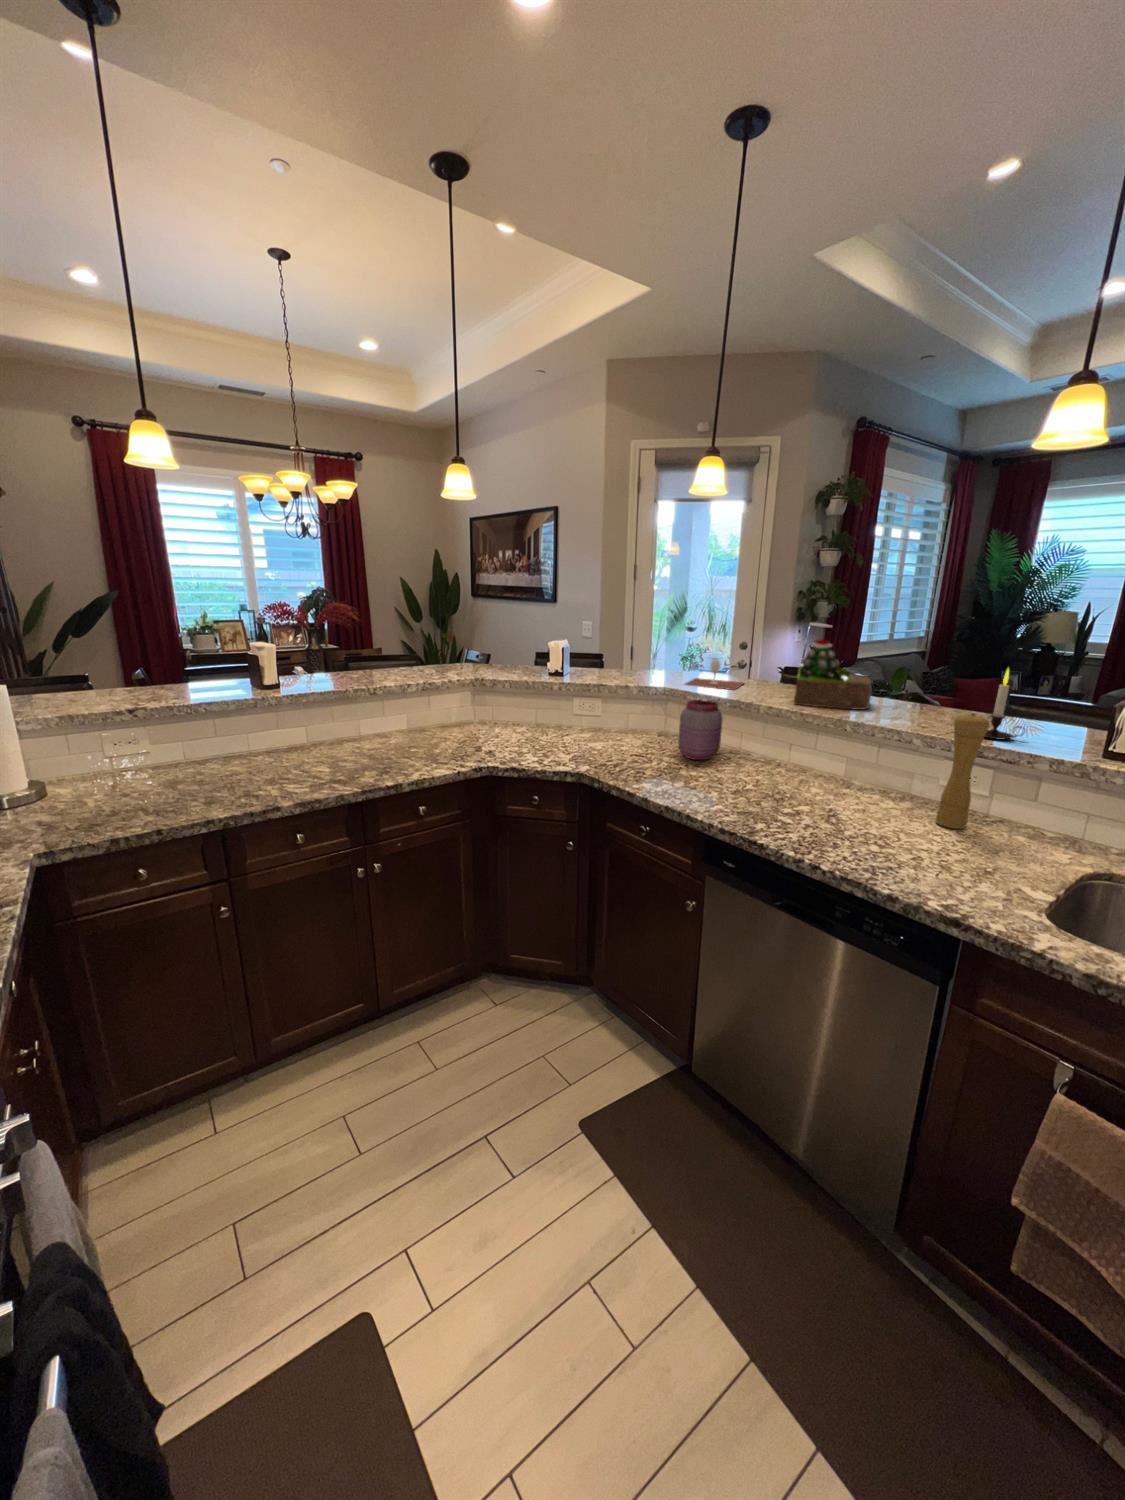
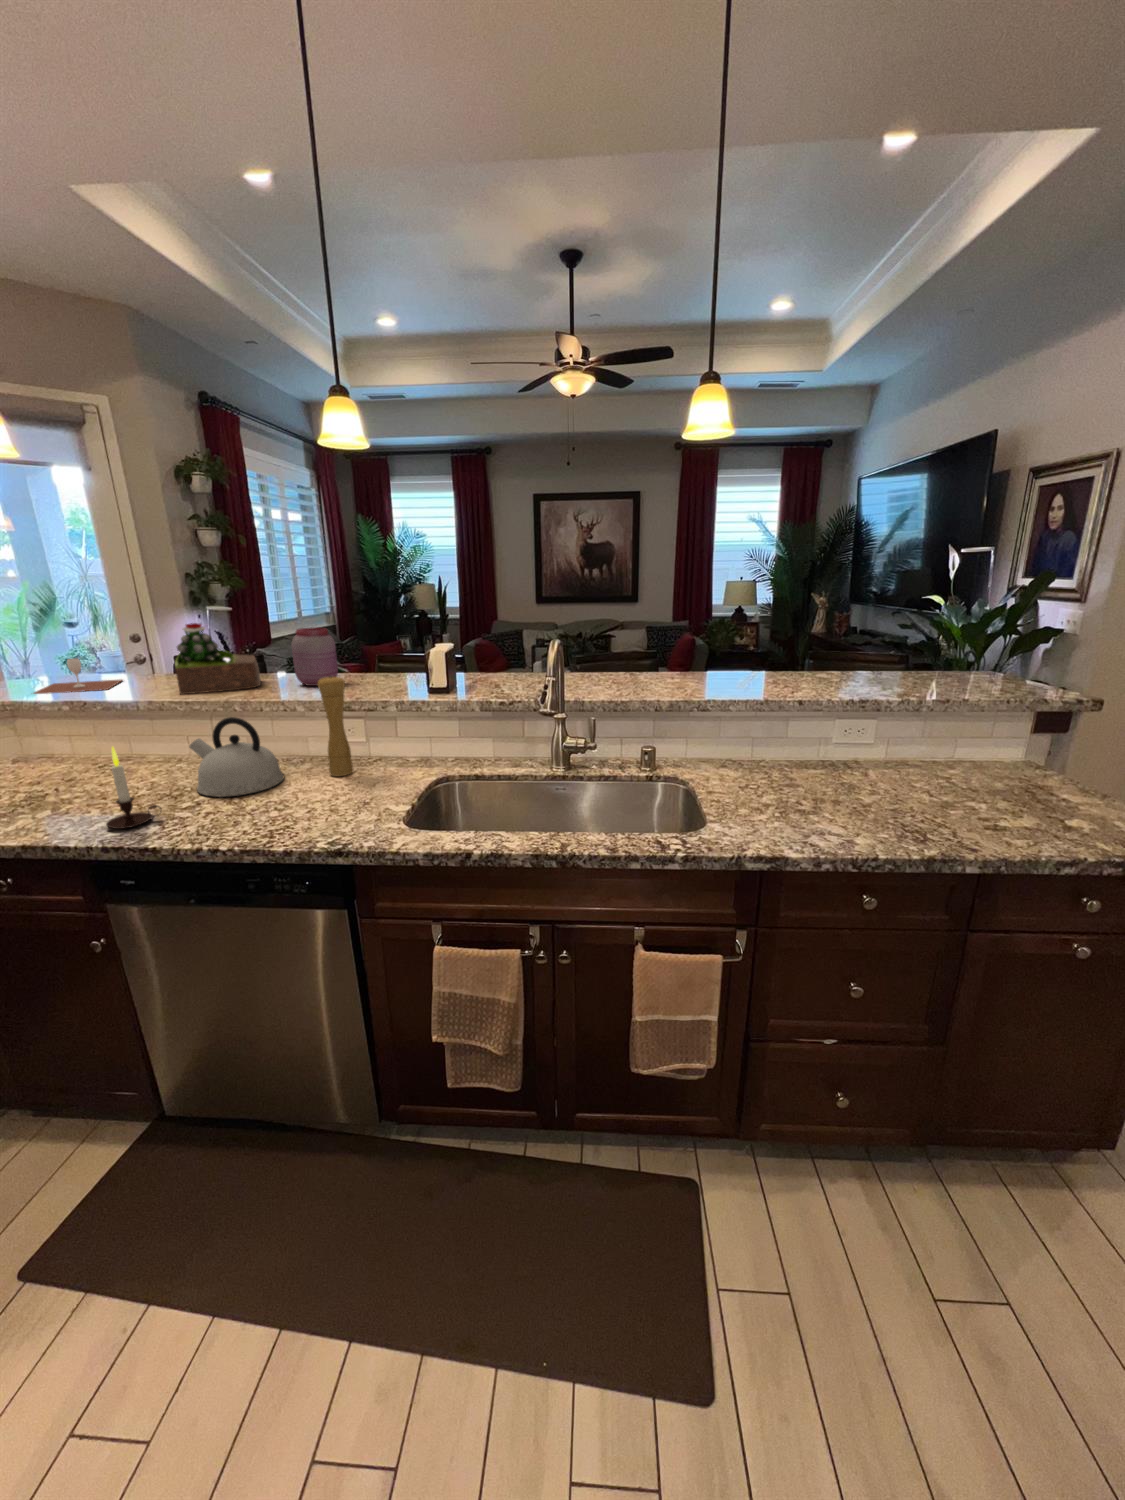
candle: present [984,669,1025,739] -> present [106,747,161,829]
jar: present [678,700,722,760] -> present [291,627,338,686]
kettle: none [796,737,882,818] -> present [189,717,284,797]

